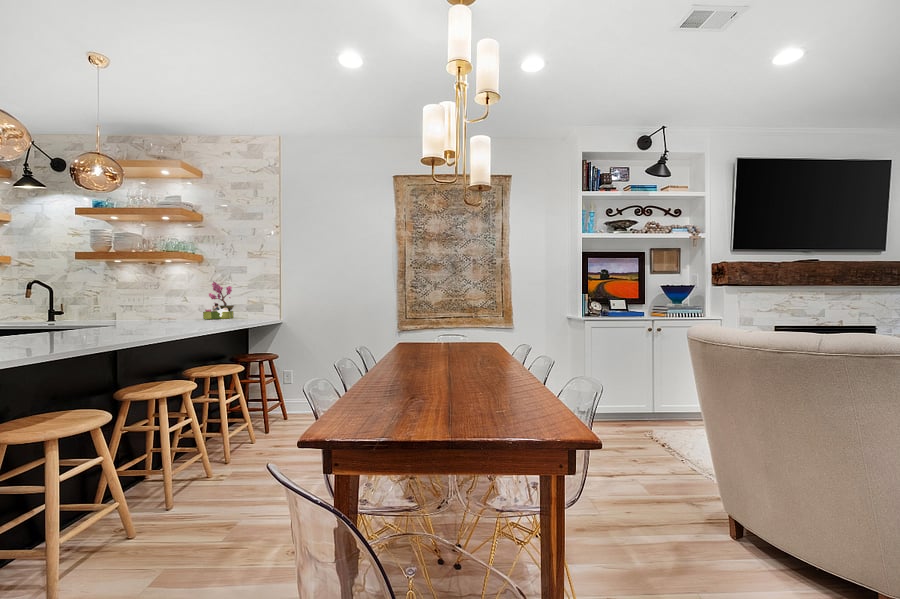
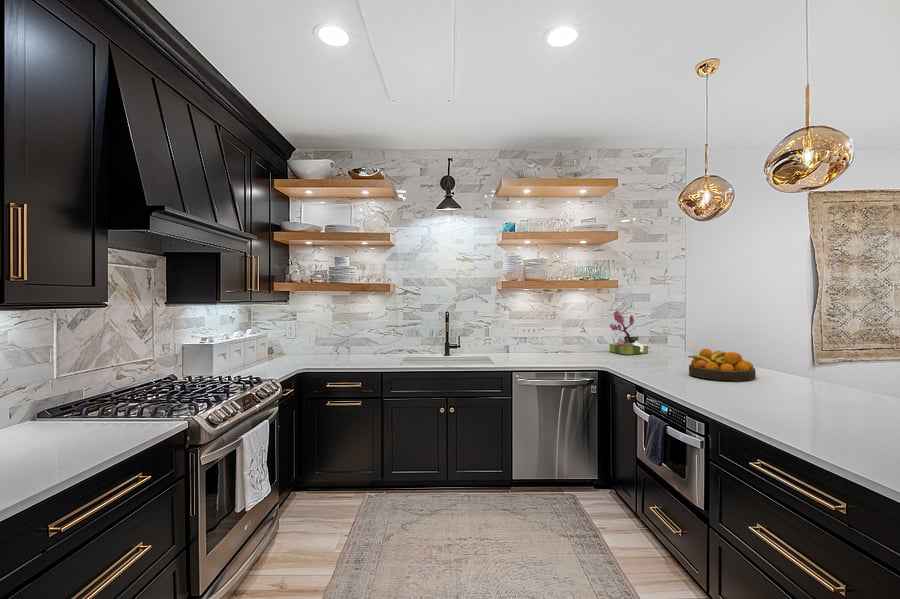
fruit bowl: none [136,303,195,327] -> present [688,349,756,381]

